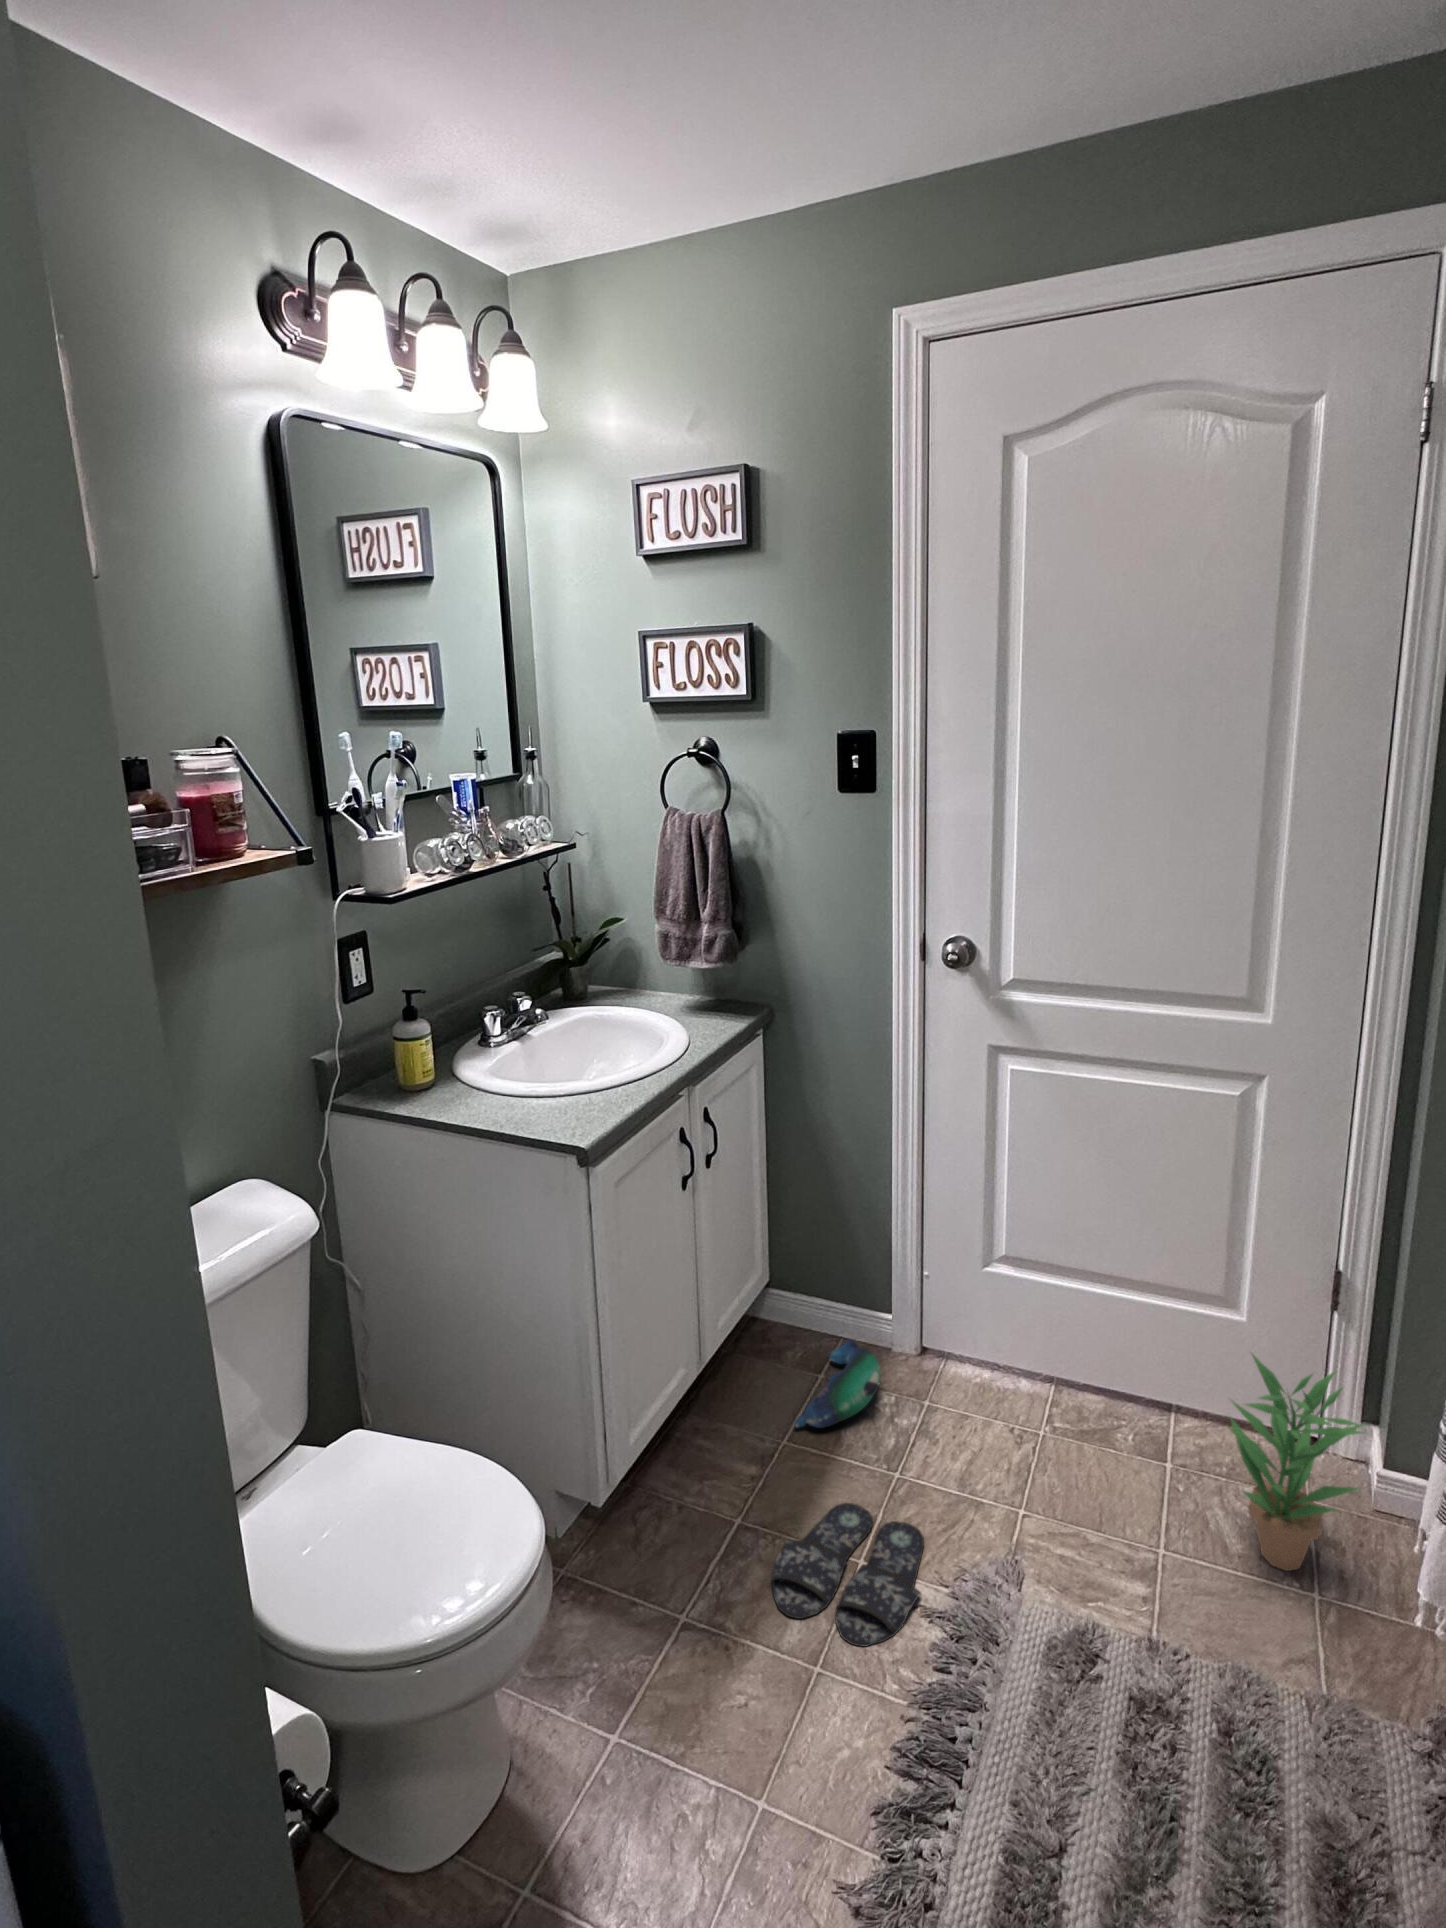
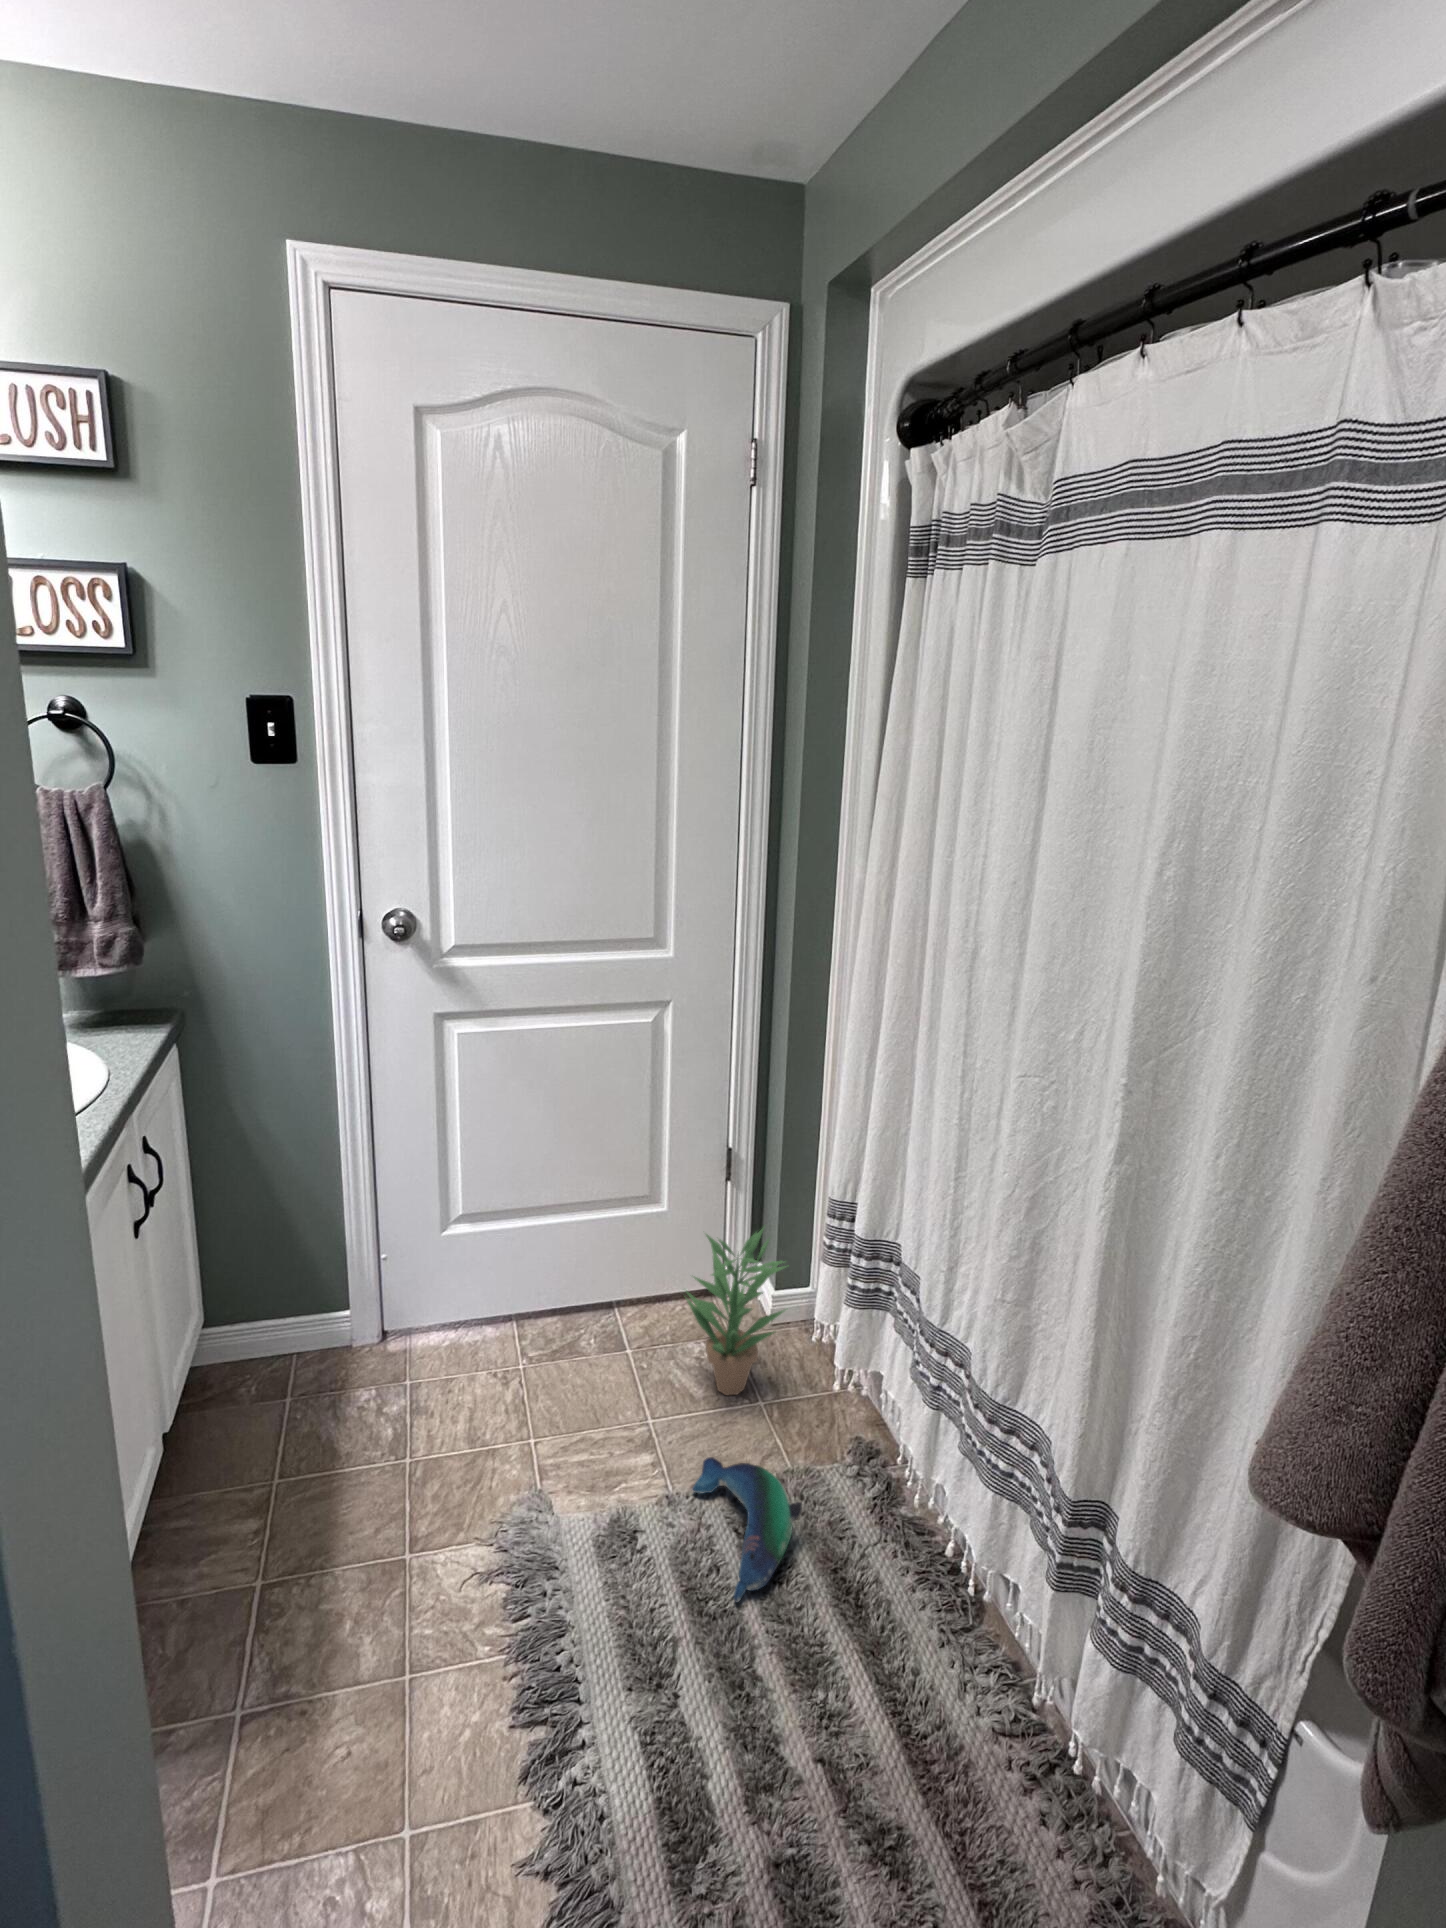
plush toy: present [794,1340,881,1428] -> present [692,1457,802,1602]
slippers: present [771,1503,924,1647] -> none [319,1500,477,1648]

